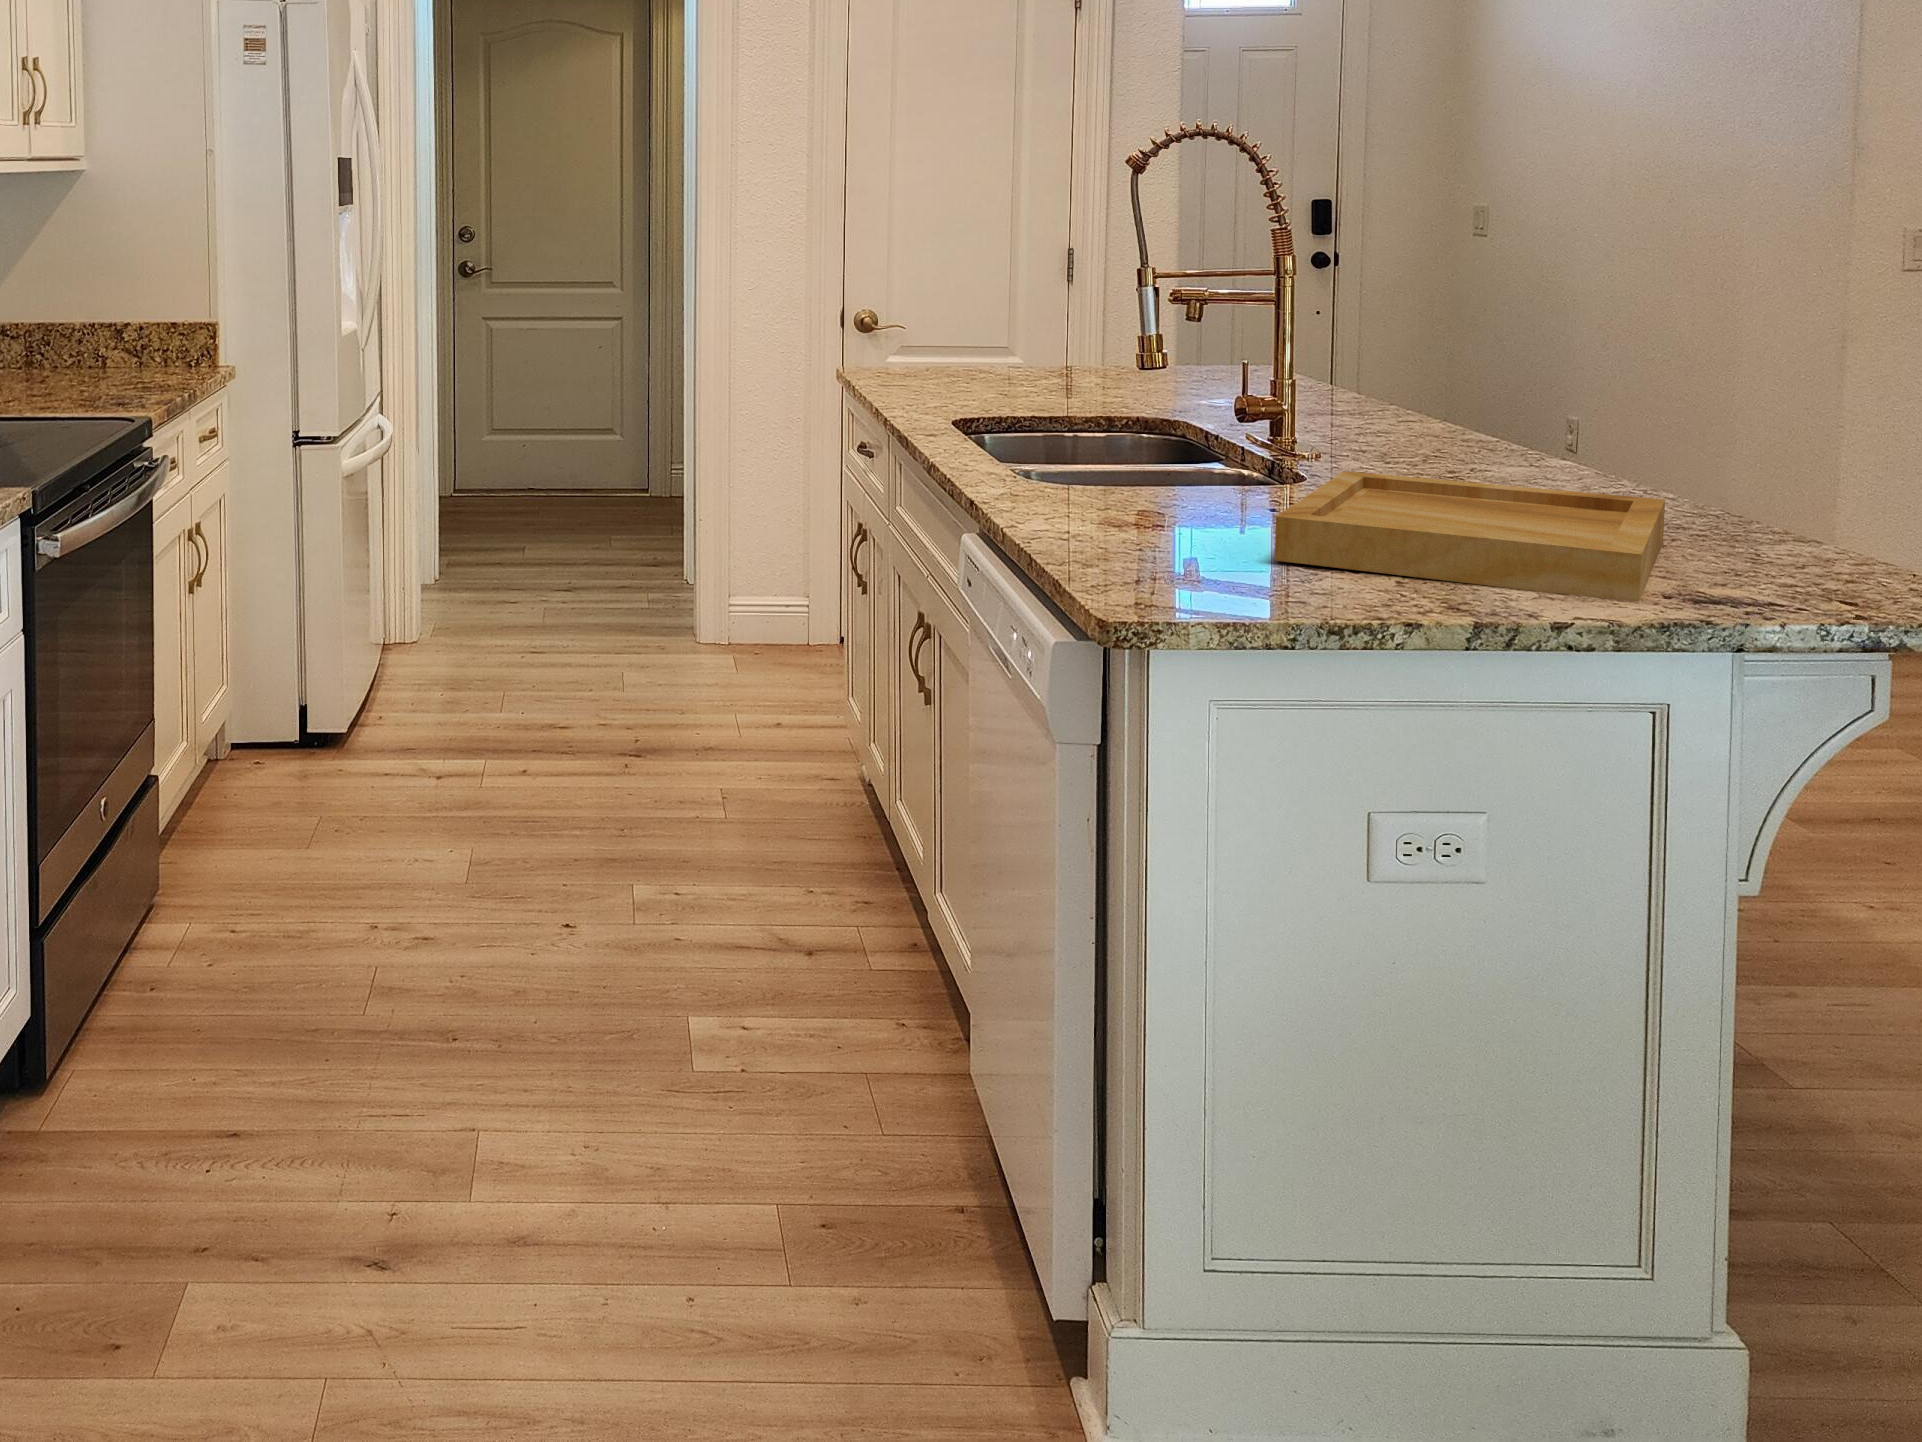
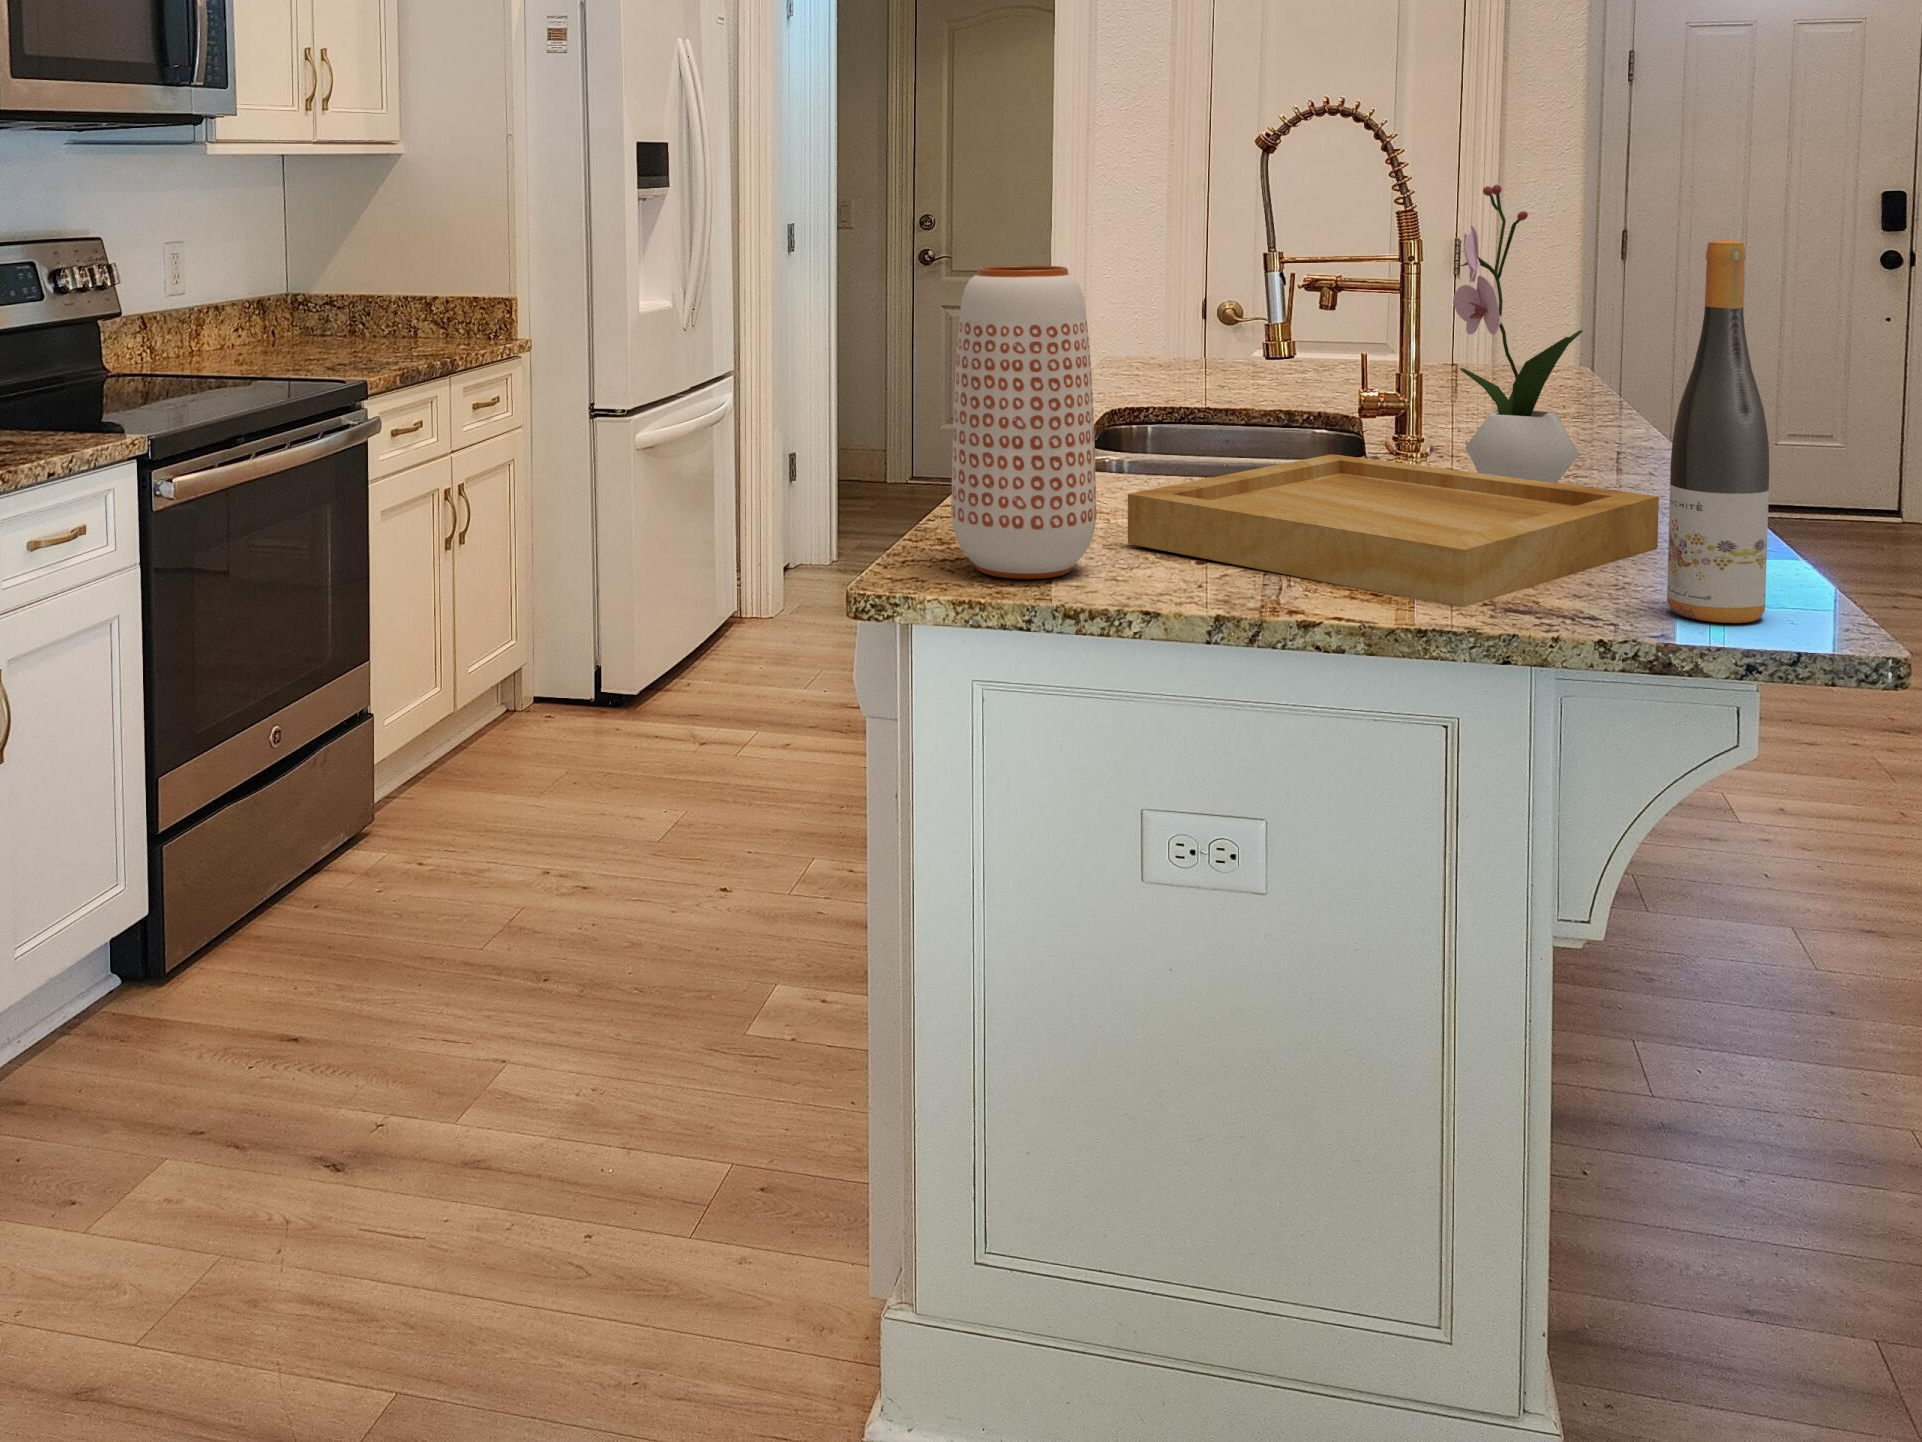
flower arrangement: none [1397,234,1519,498] -> present [1453,185,1583,483]
wine bottle: none [1781,299,1868,602] -> present [1667,240,1769,623]
vase: none [1176,318,1312,598] -> present [951,266,1096,579]

